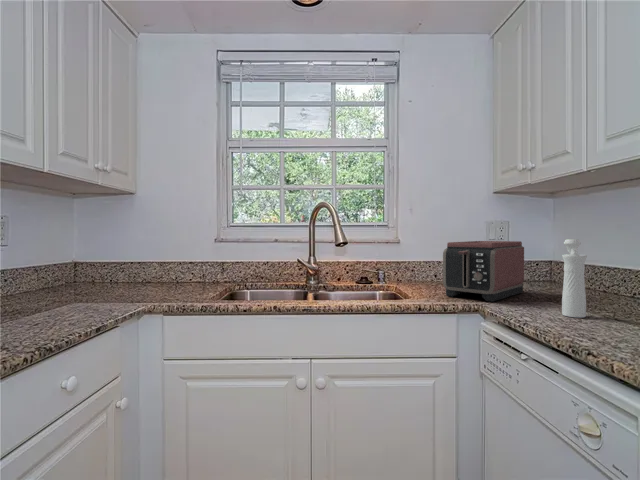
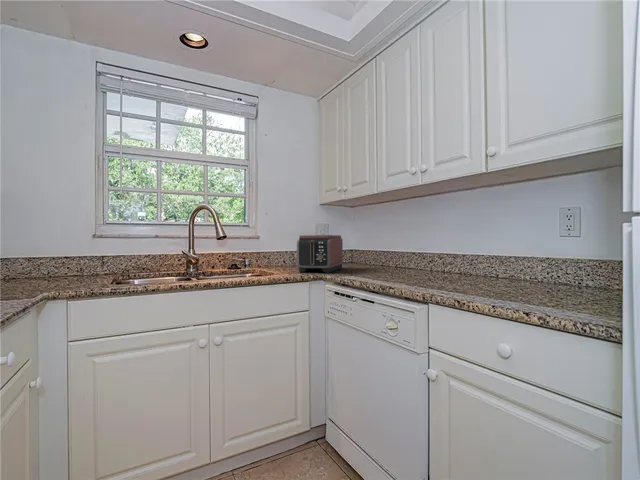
pepper mill: present [562,239,587,318] -> none [367,232,380,276]

